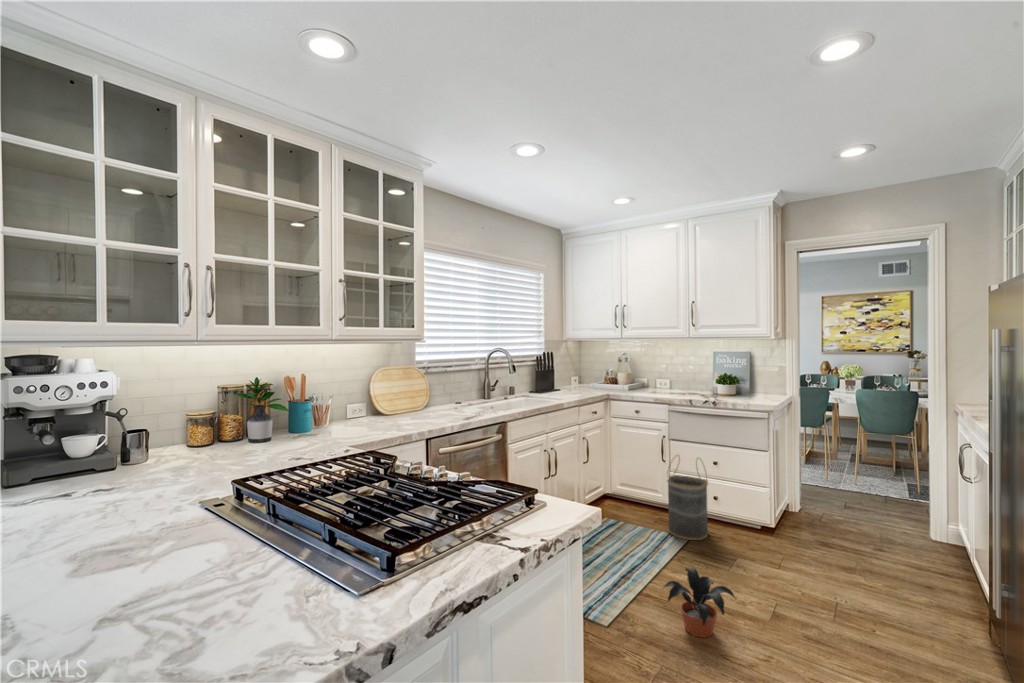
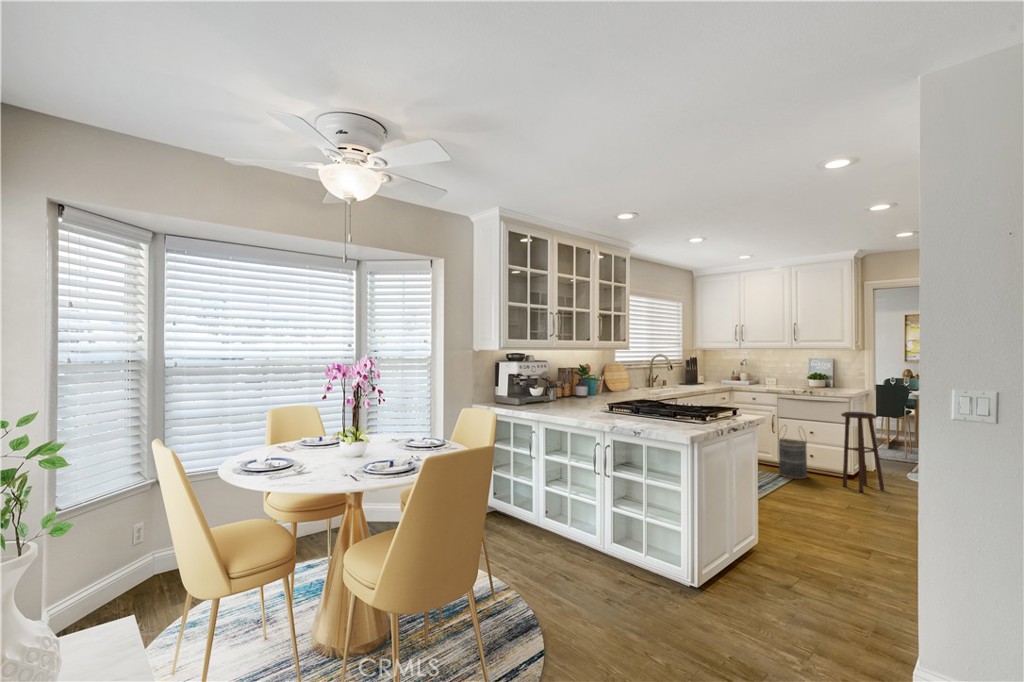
stool: none [758,437,820,571] -> present [841,412,884,492]
potted plant: present [664,568,734,637] -> none [780,476,823,509]

